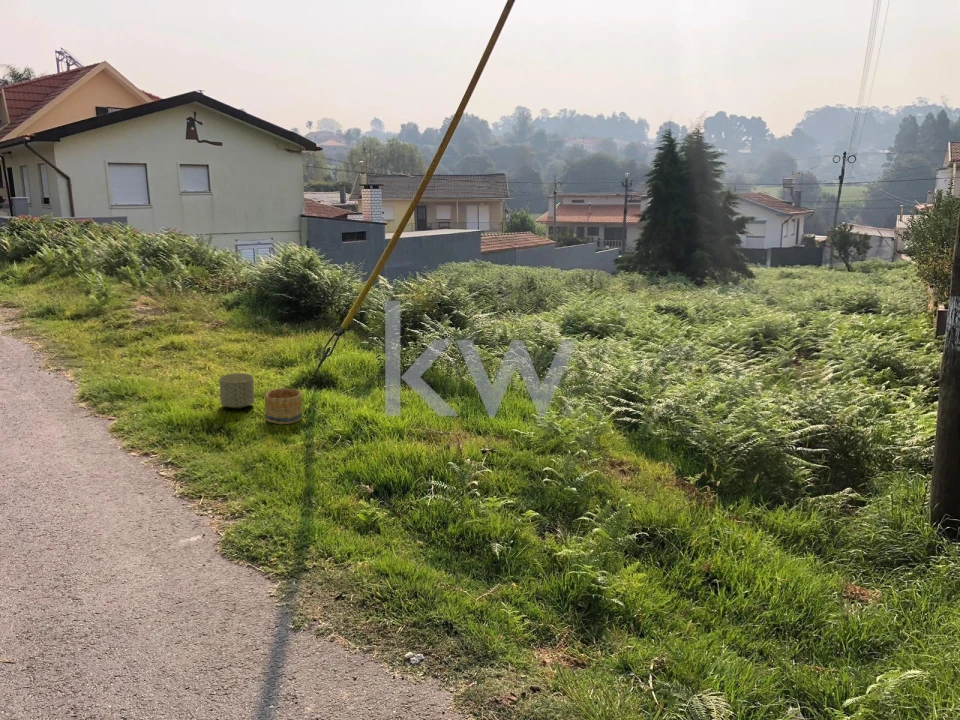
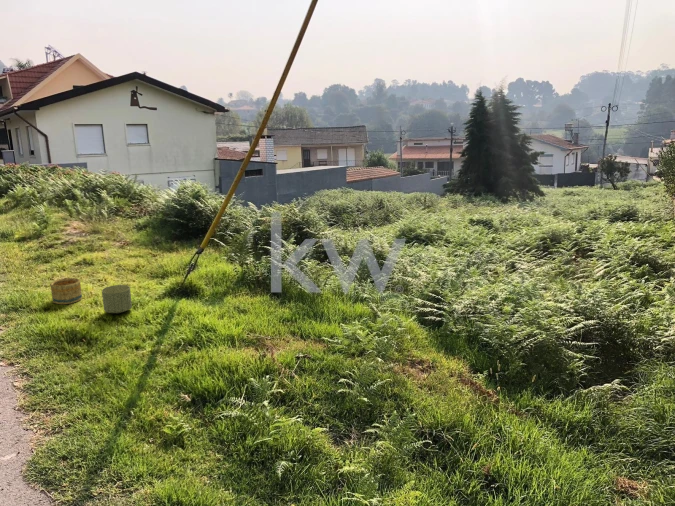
basket: present [264,388,302,424] -> present [50,278,82,304]

